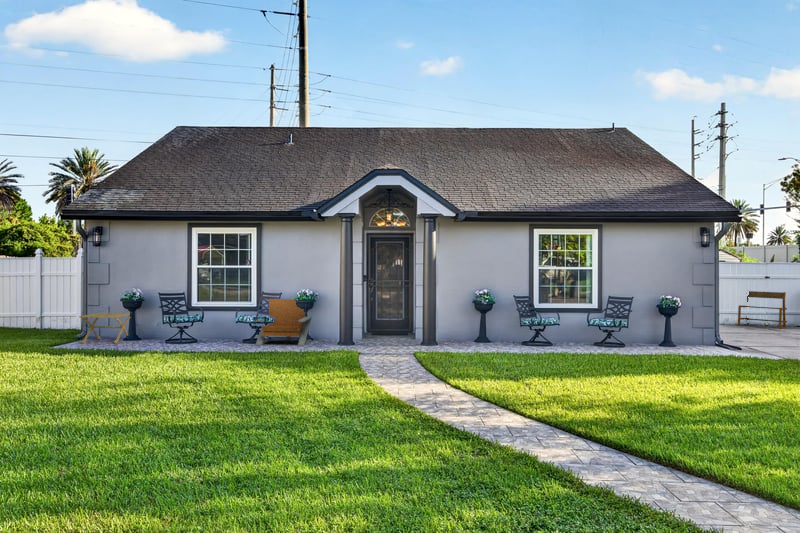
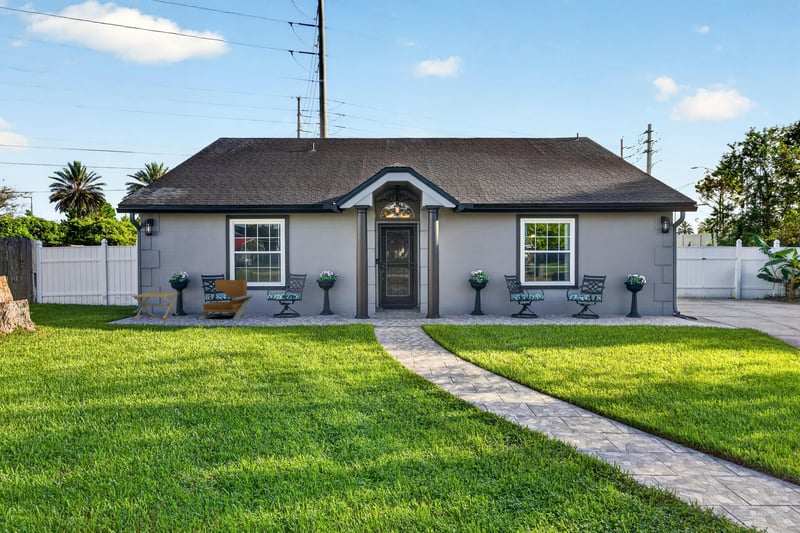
bench: present [738,291,787,329] -> none [684,270,725,301]
lounge chair: present [256,299,312,346] -> present [198,280,253,321]

